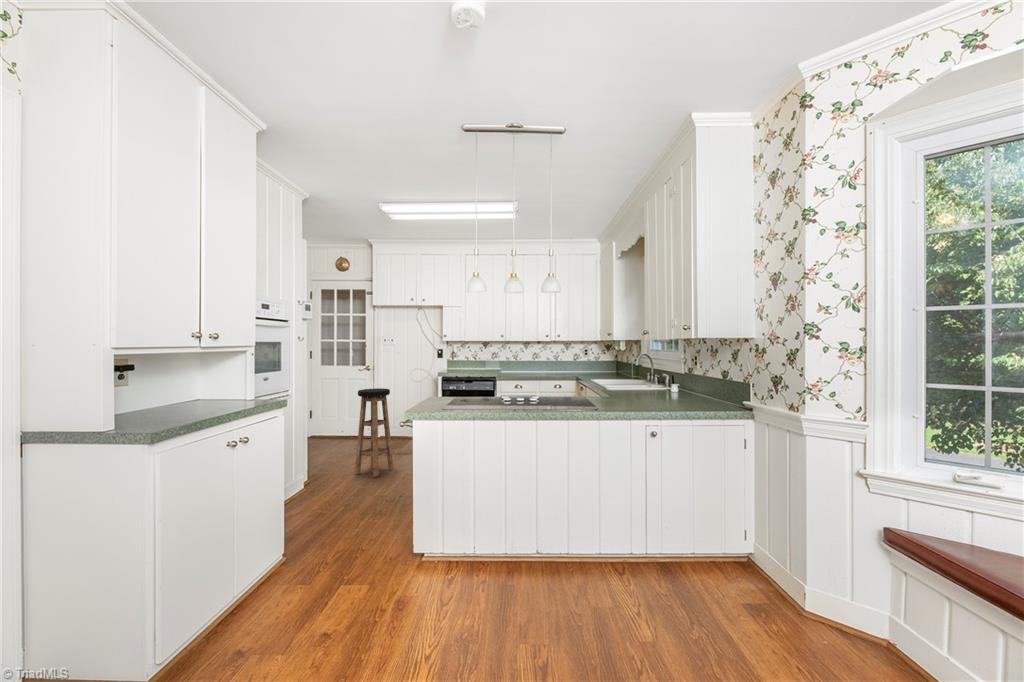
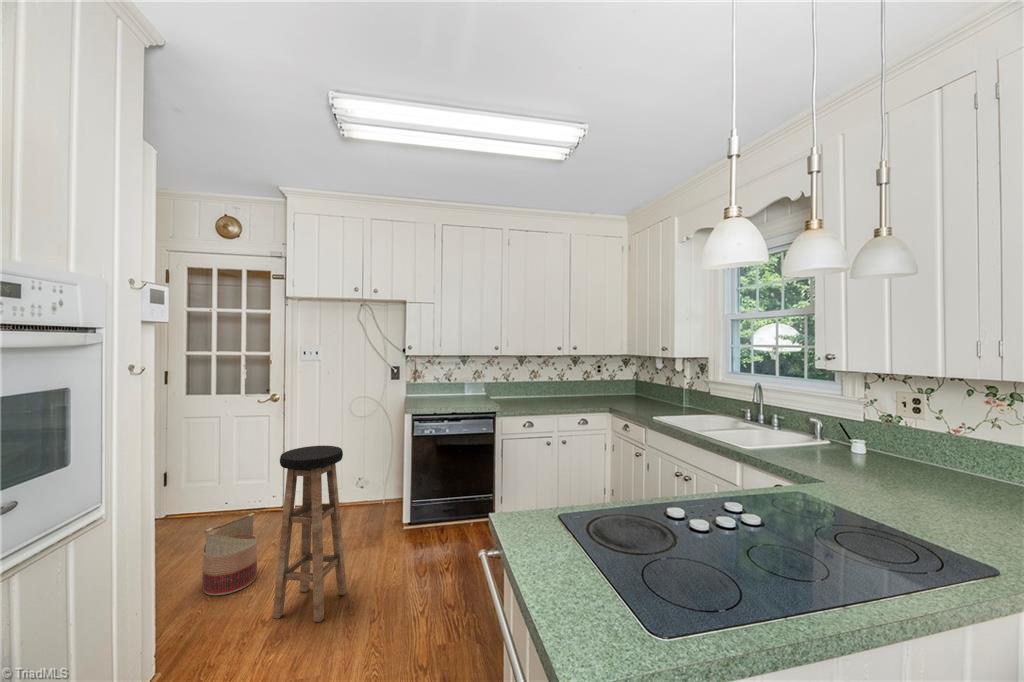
basket: none [326,427,352,465] -> present [203,513,257,595]

